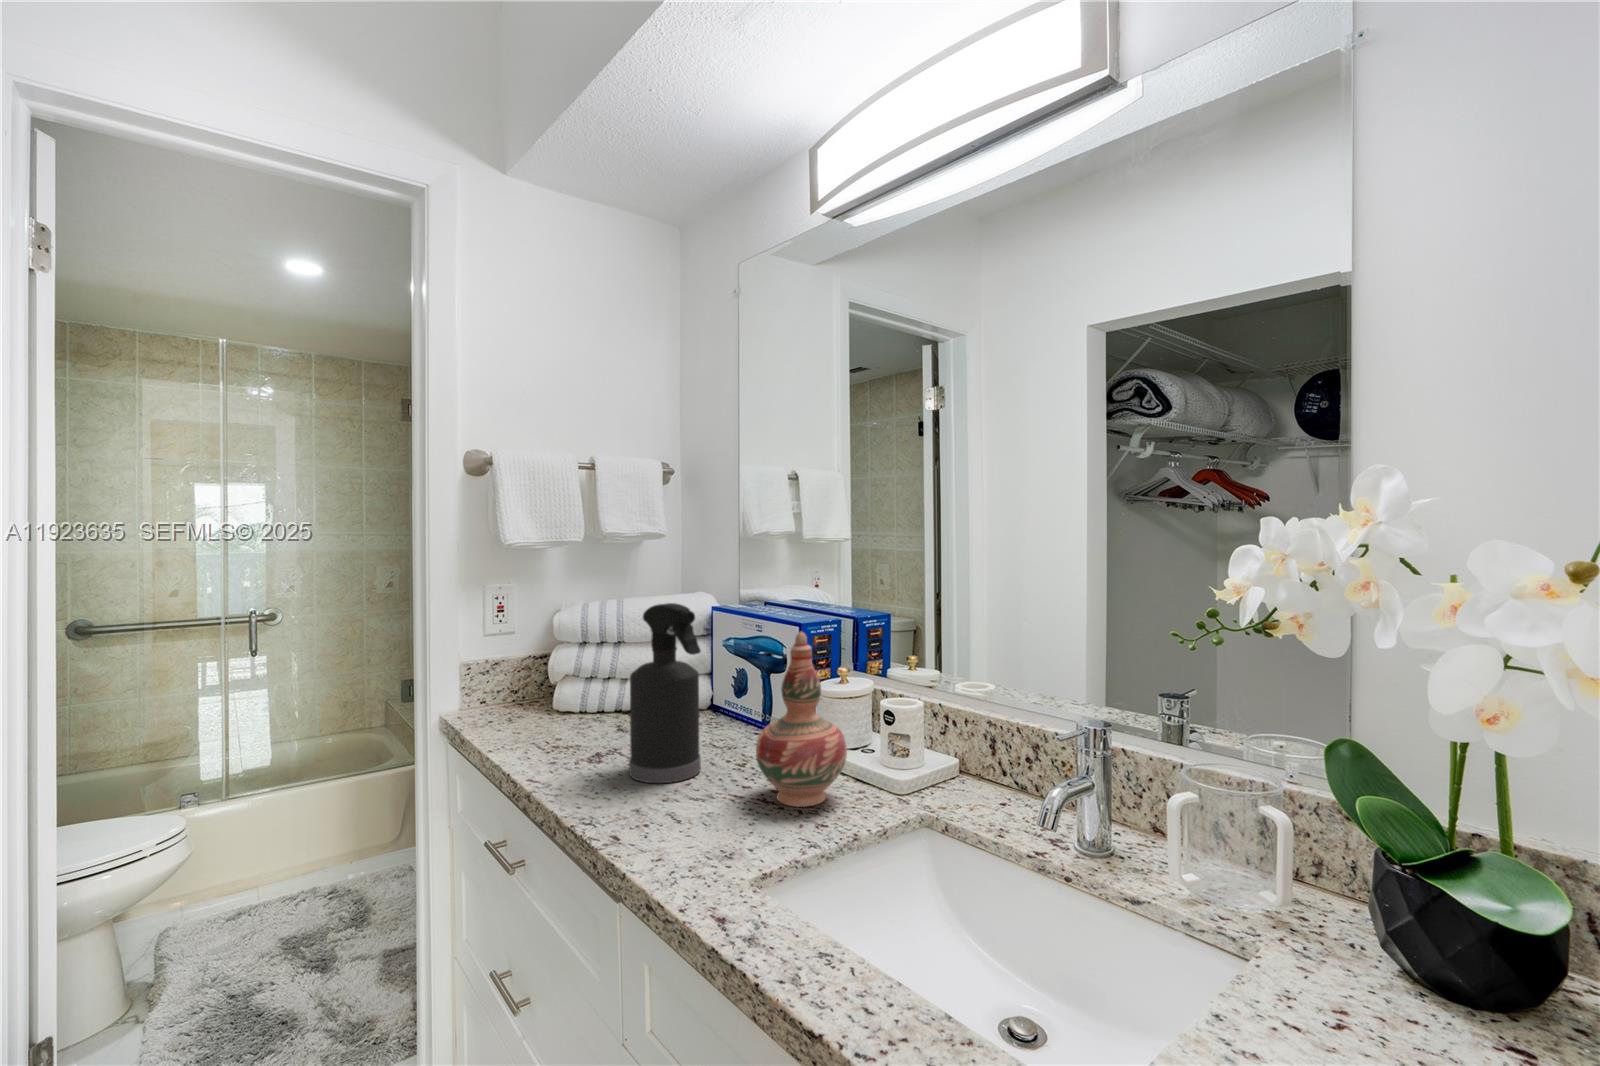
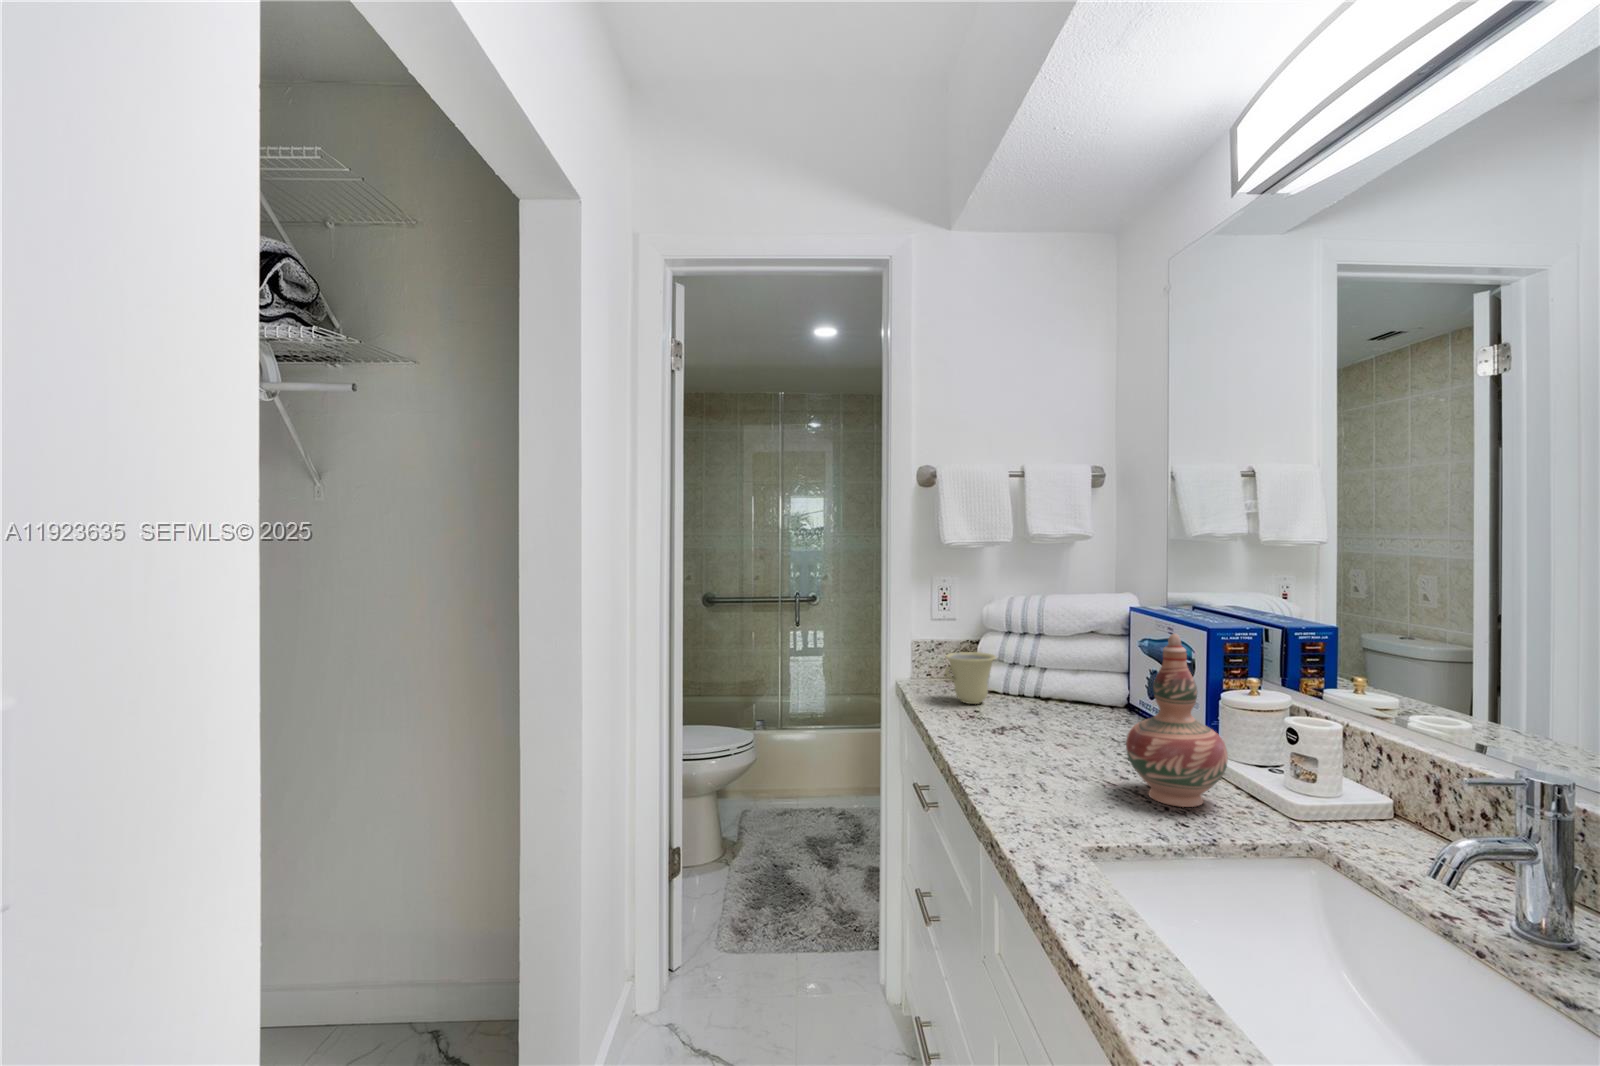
spray bottle: present [629,603,701,783] -> none [1020,600,1087,761]
cup: none [516,668,578,730] -> present [945,652,996,704]

